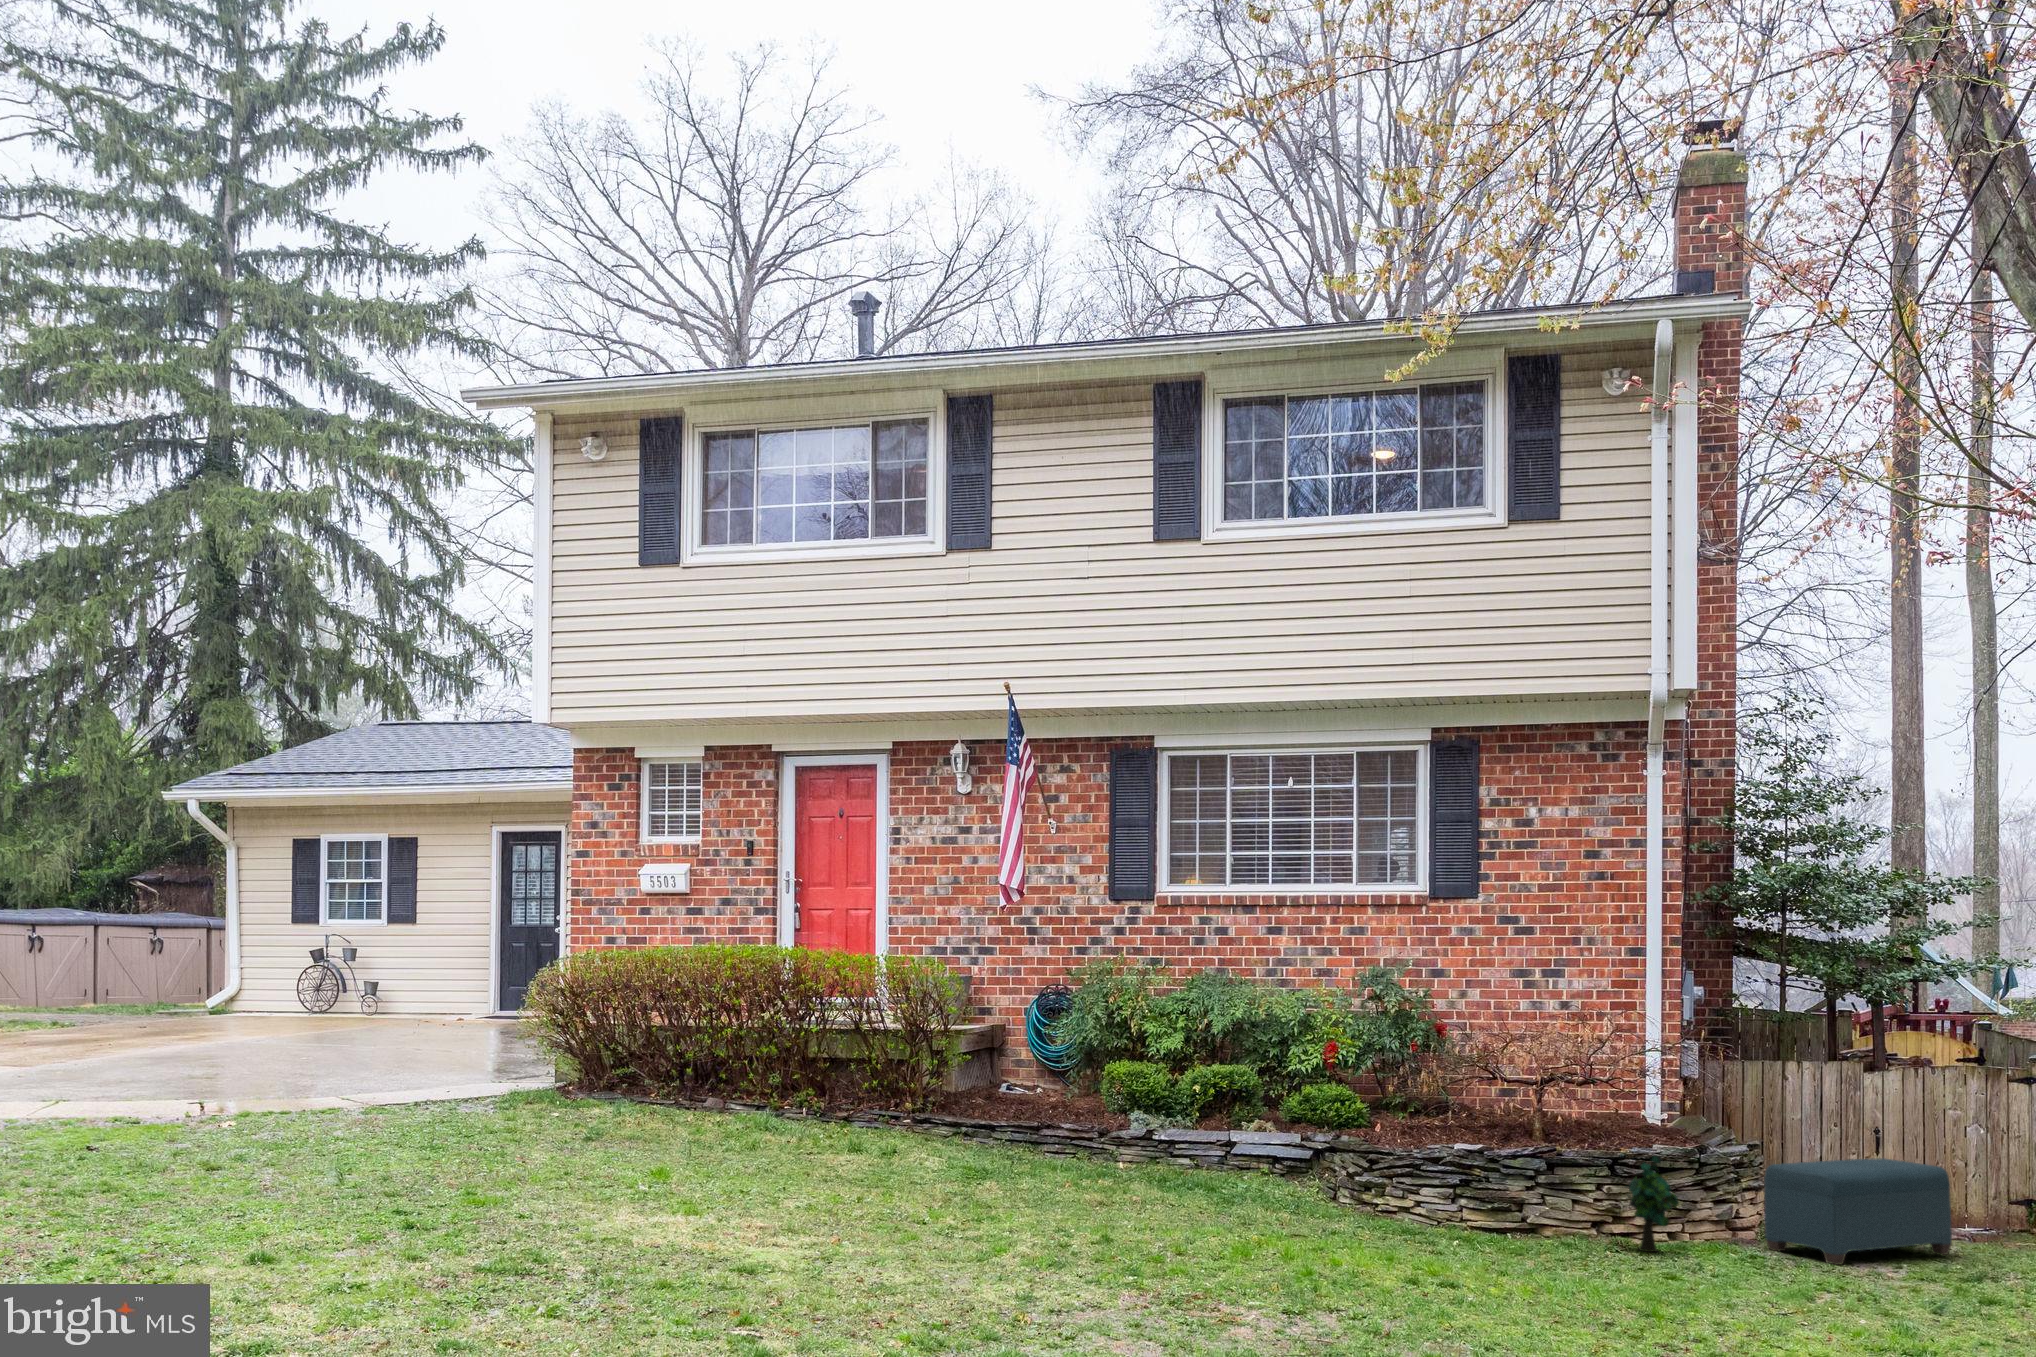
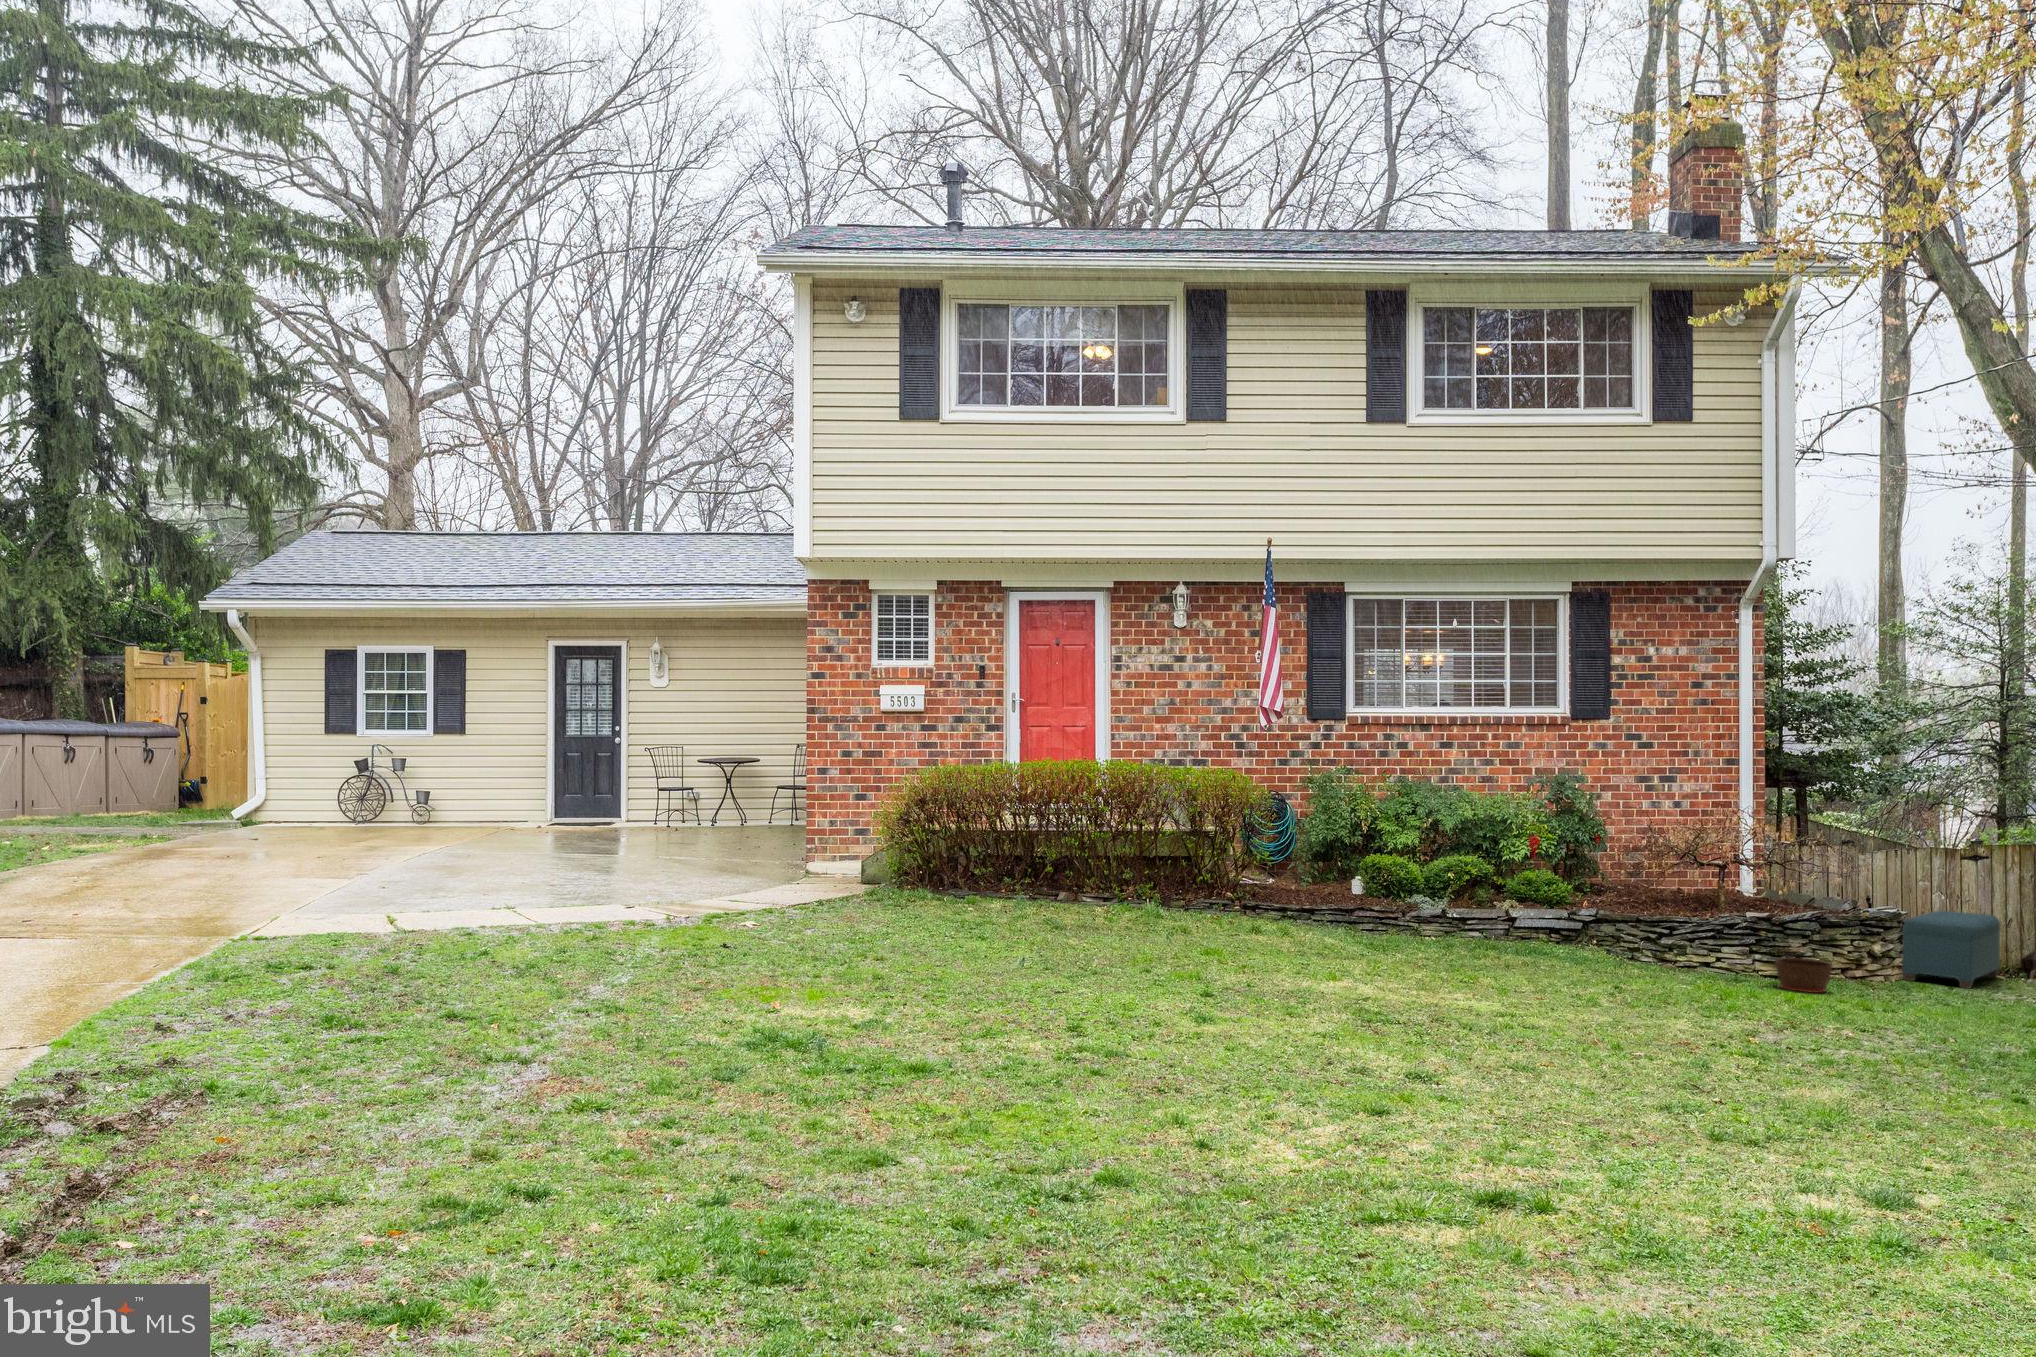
decorative plant: present [1625,1156,1679,1252] -> none [1833,916,1882,987]
basket: none [1504,1205,1574,1253] -> present [1775,958,1833,993]

